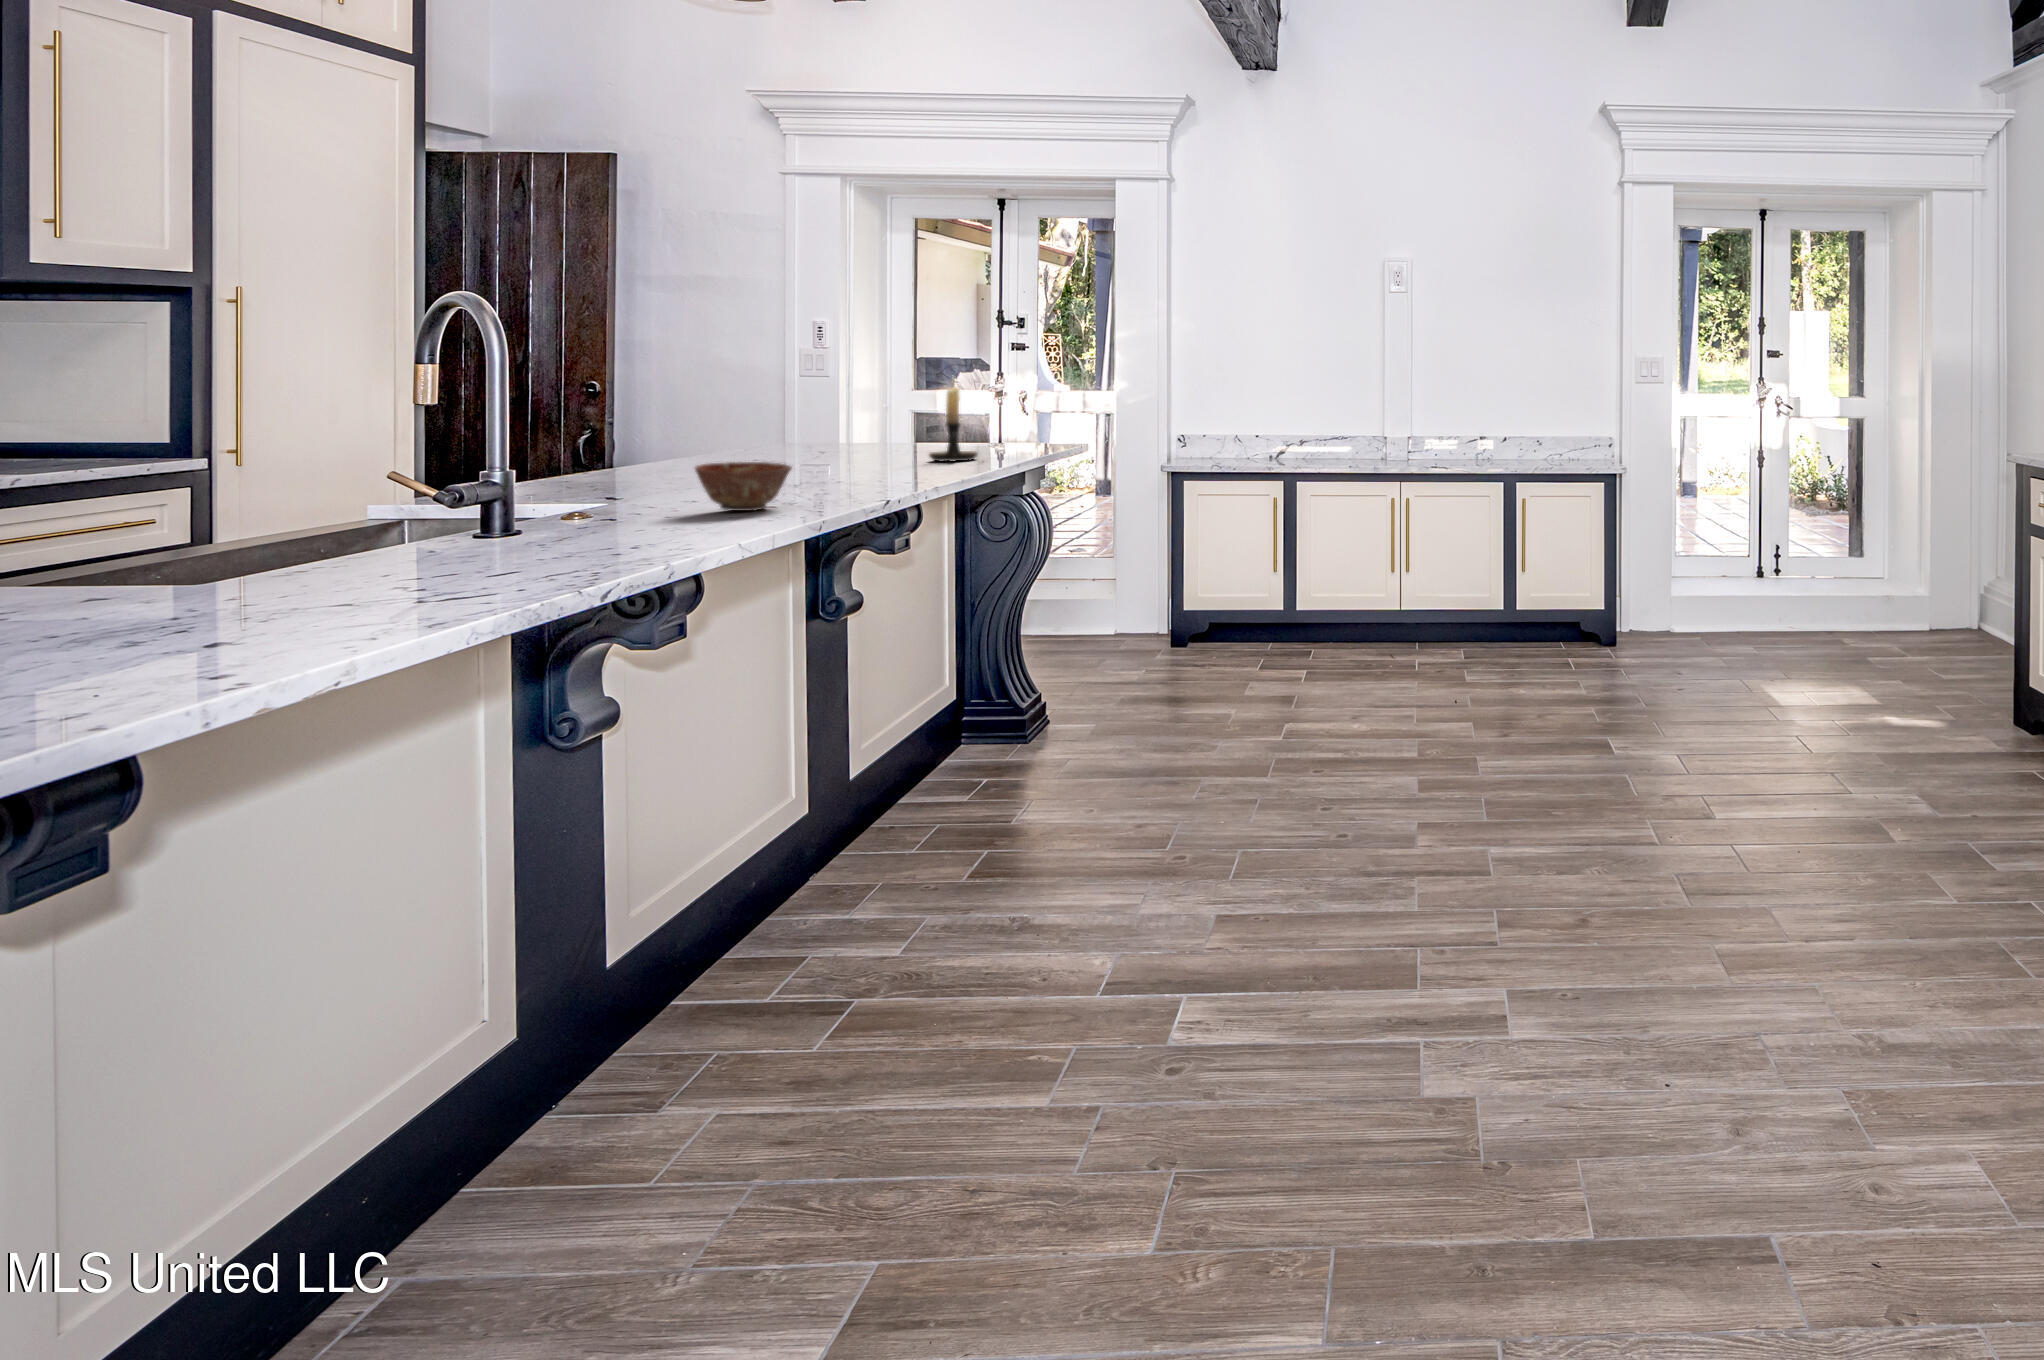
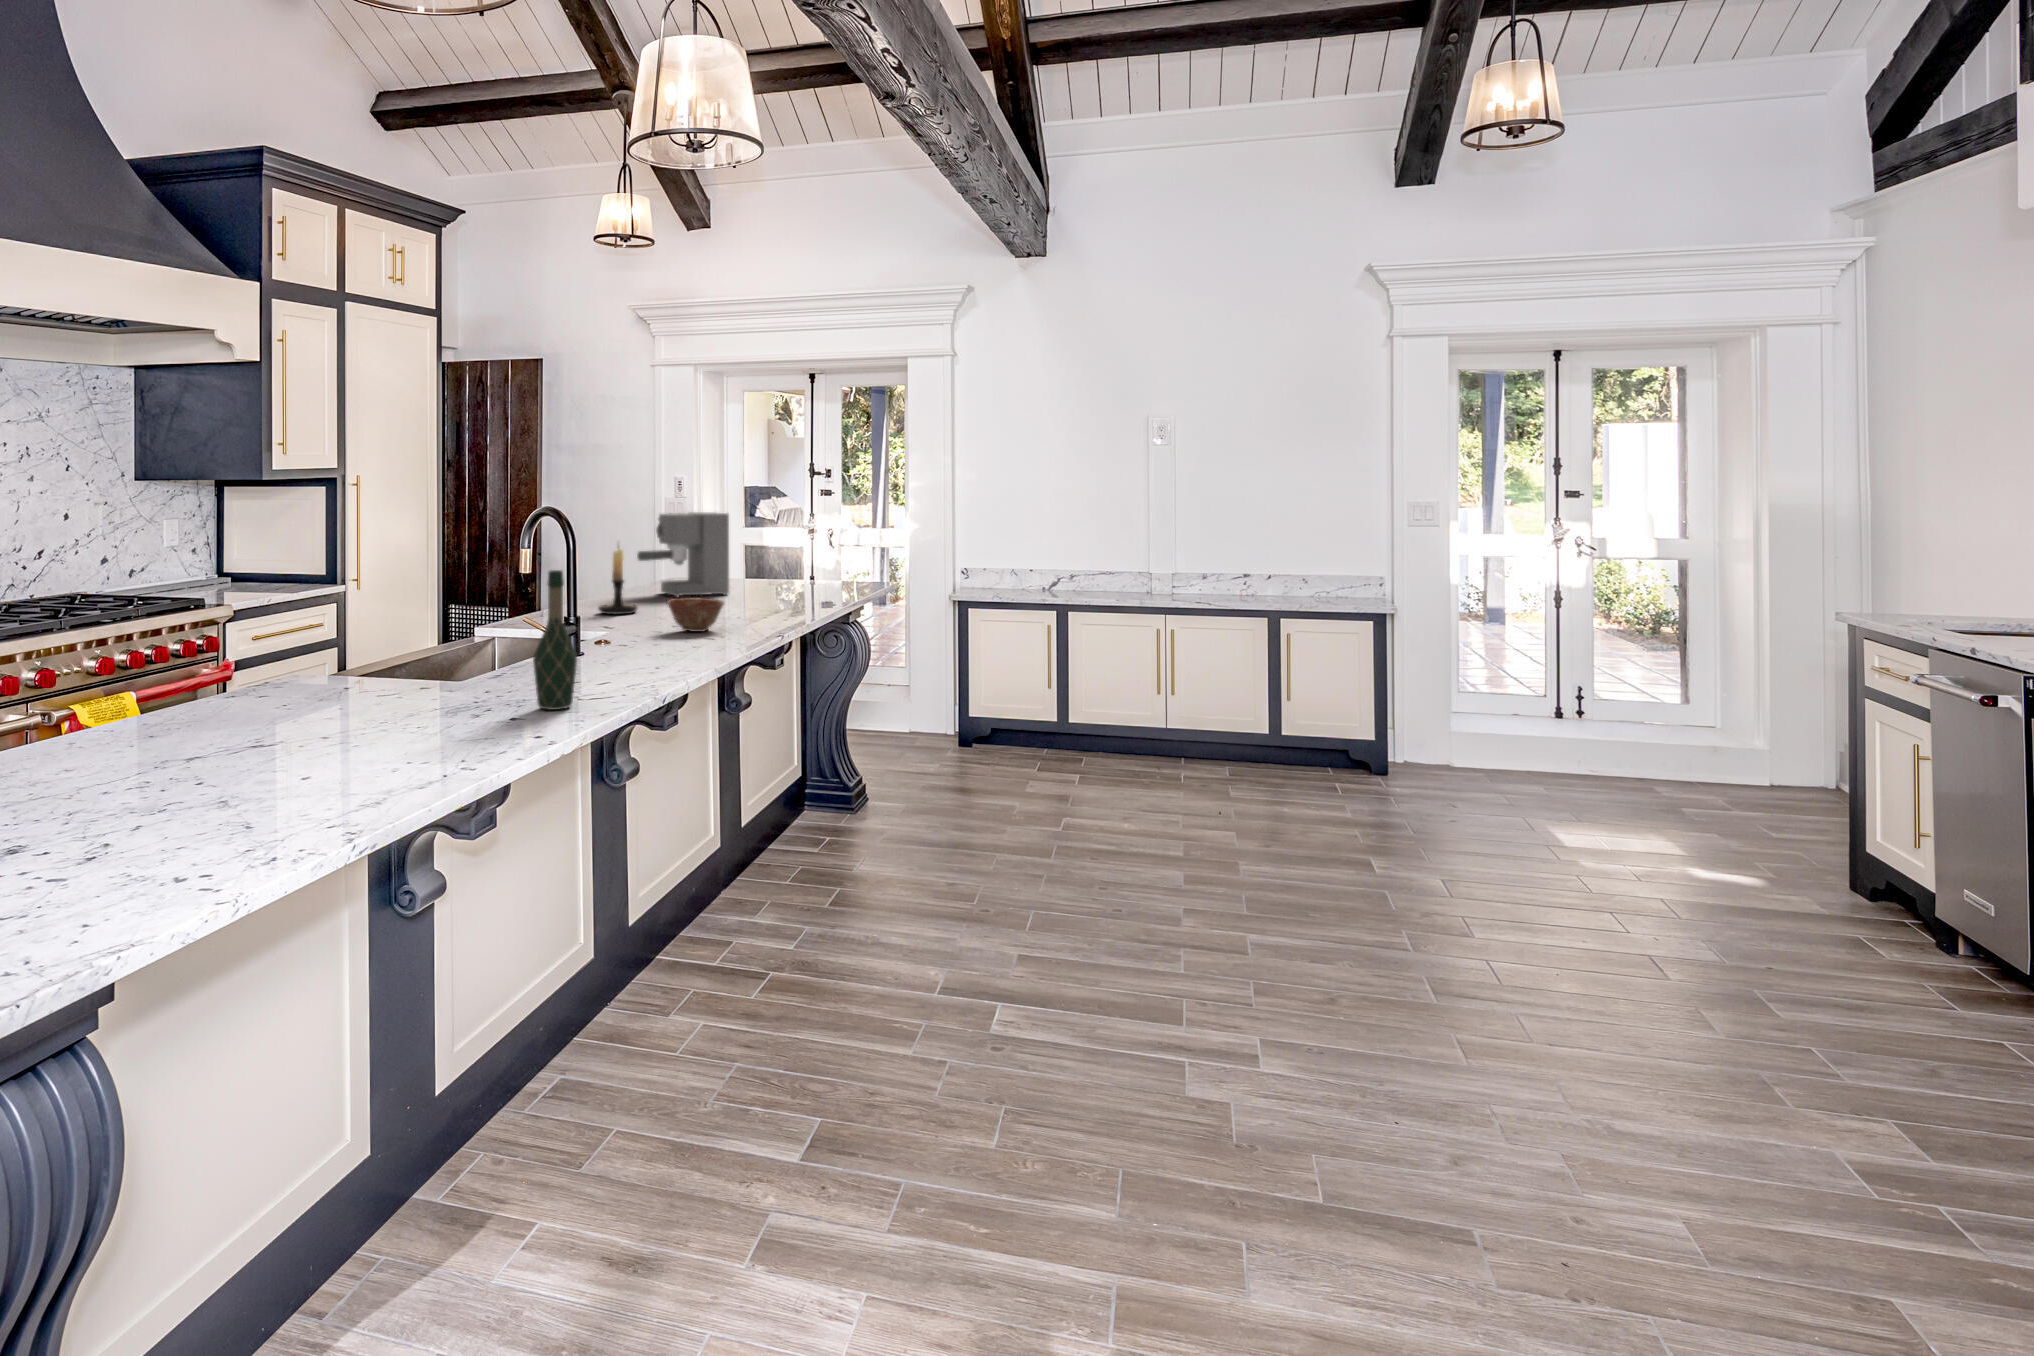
coffee maker: none [704,357,847,471] -> present [637,512,729,597]
candle holder: present [929,379,977,461] -> present [598,541,638,615]
wine bottle: none [210,384,329,658] -> present [533,570,577,710]

